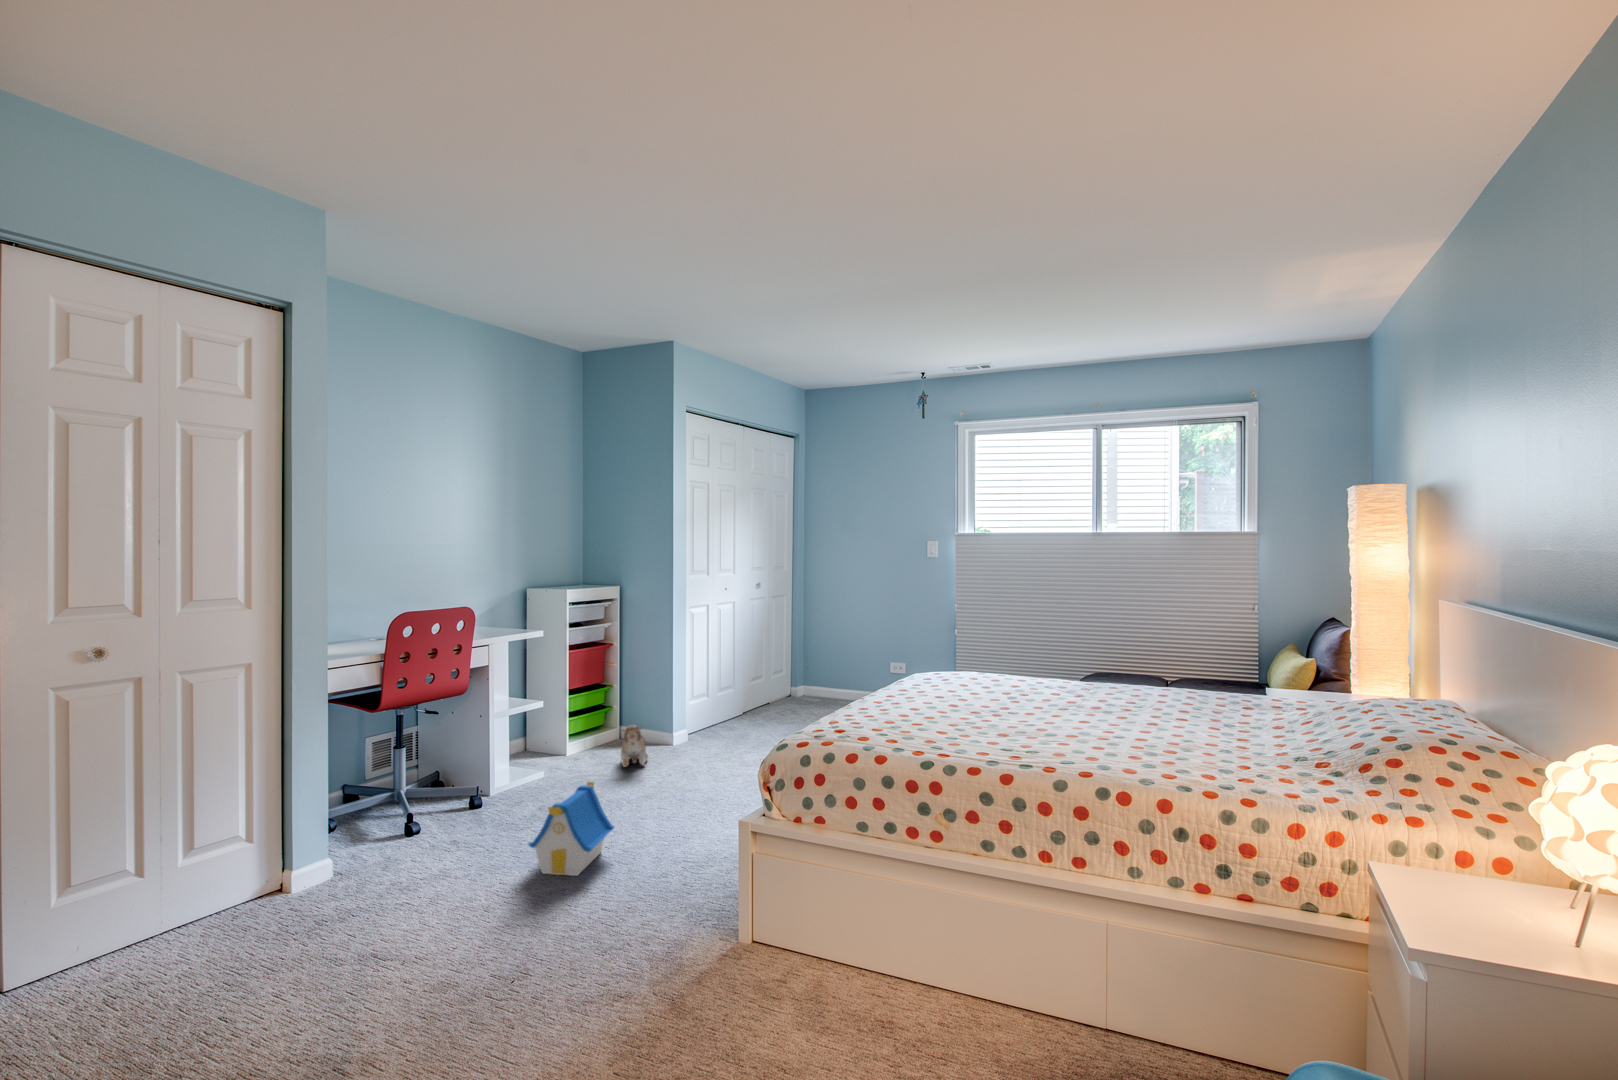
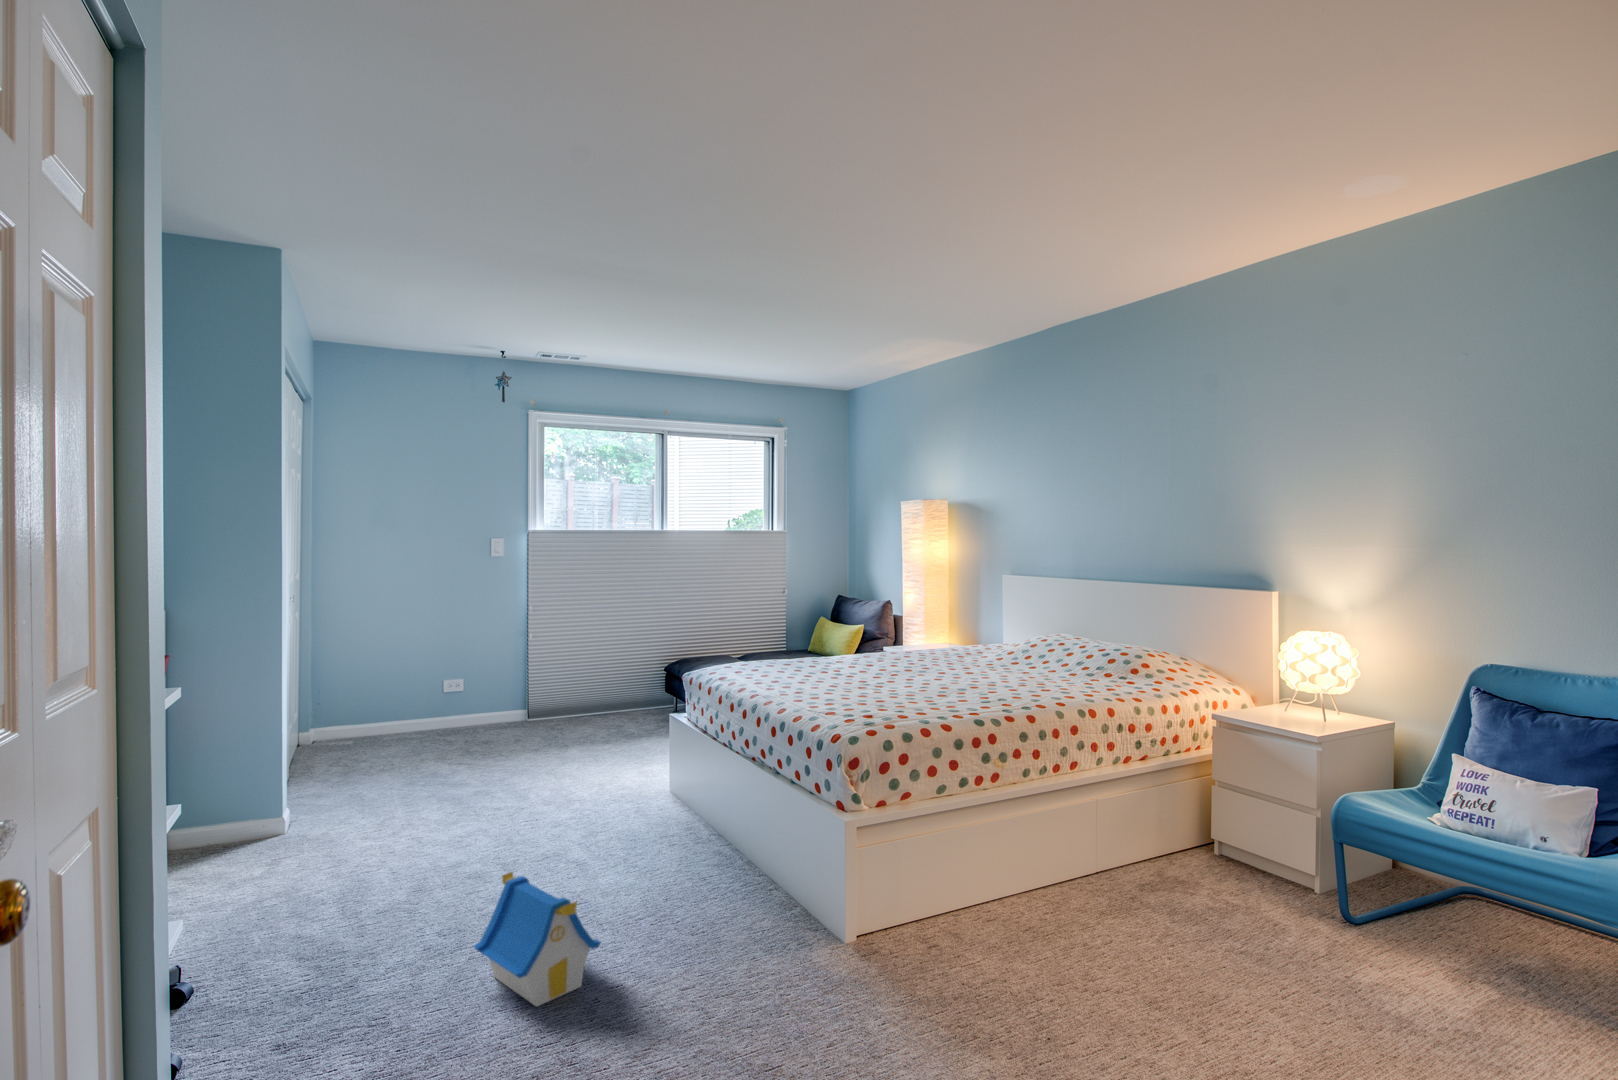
plush toy: present [621,725,647,767] -> none [248,814,330,885]

